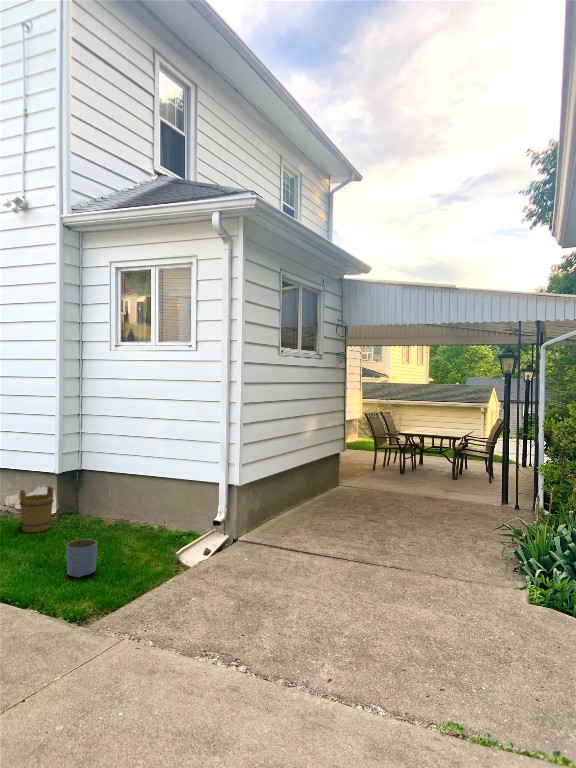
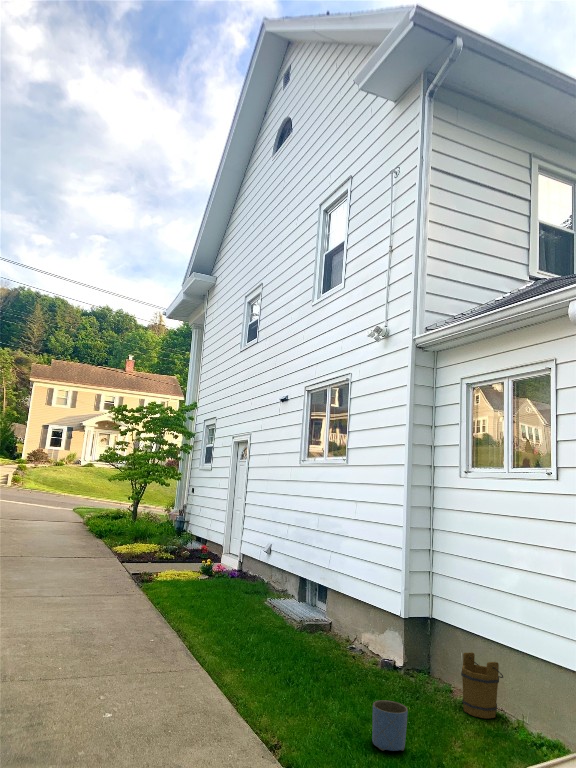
bucket: present [18,486,54,532] -> present [461,652,503,719]

